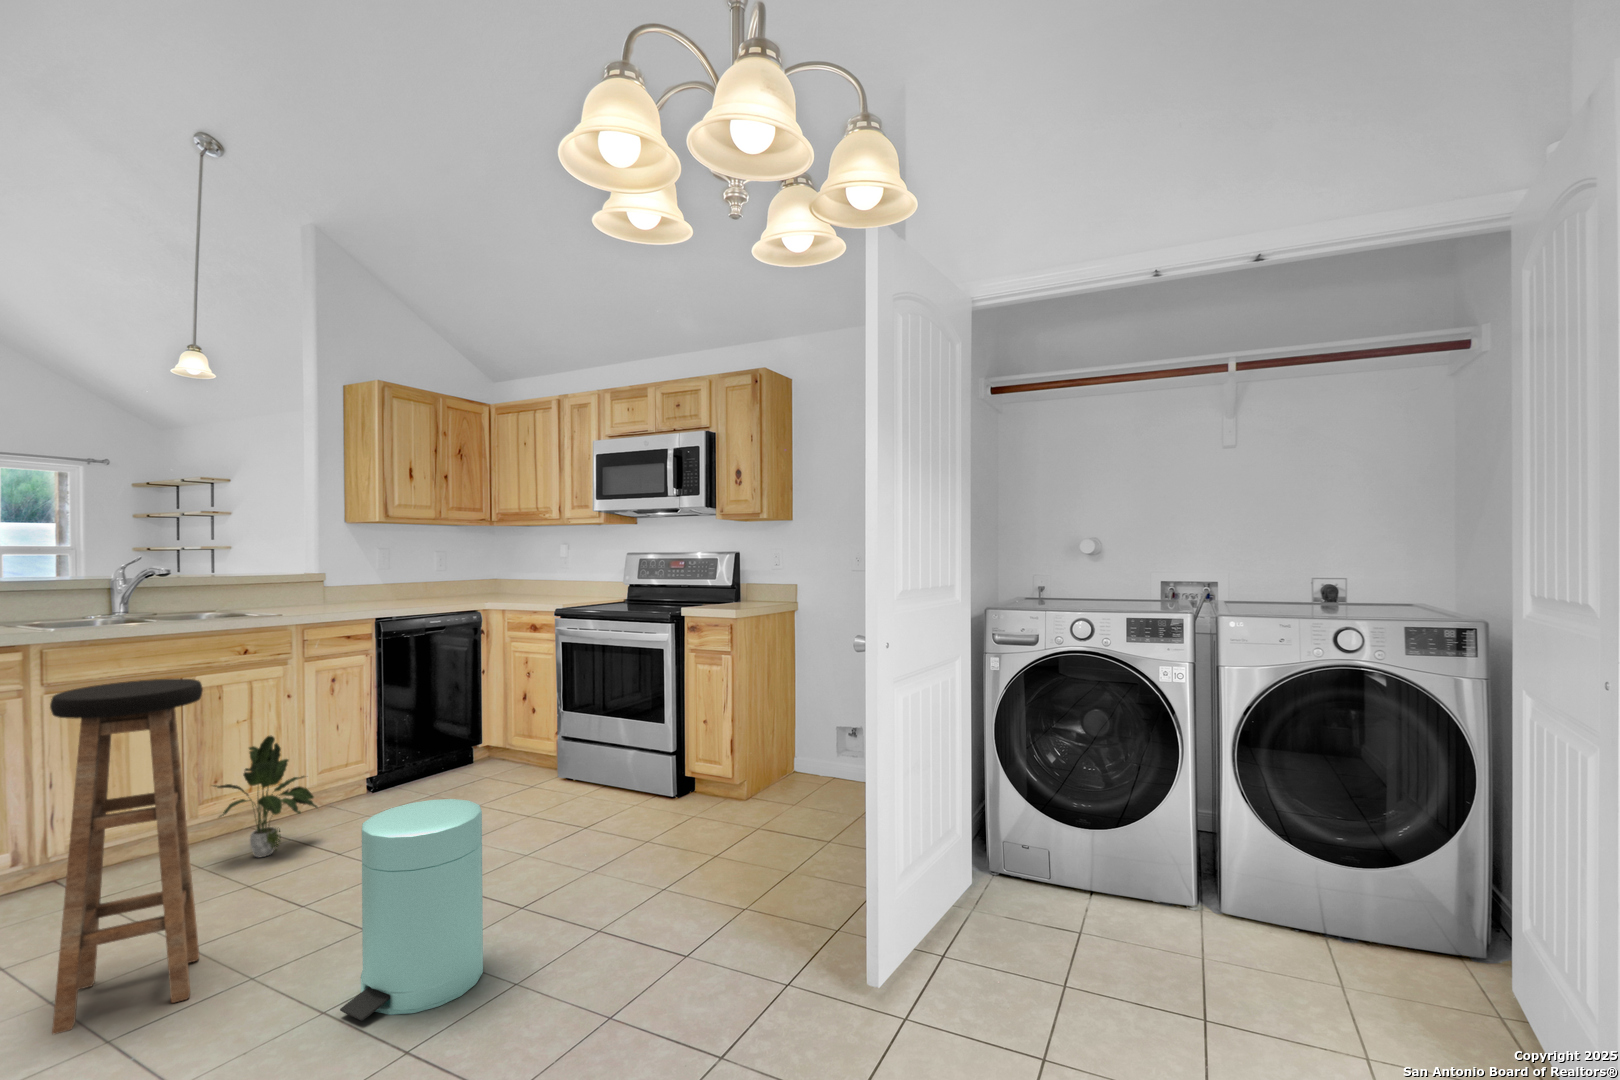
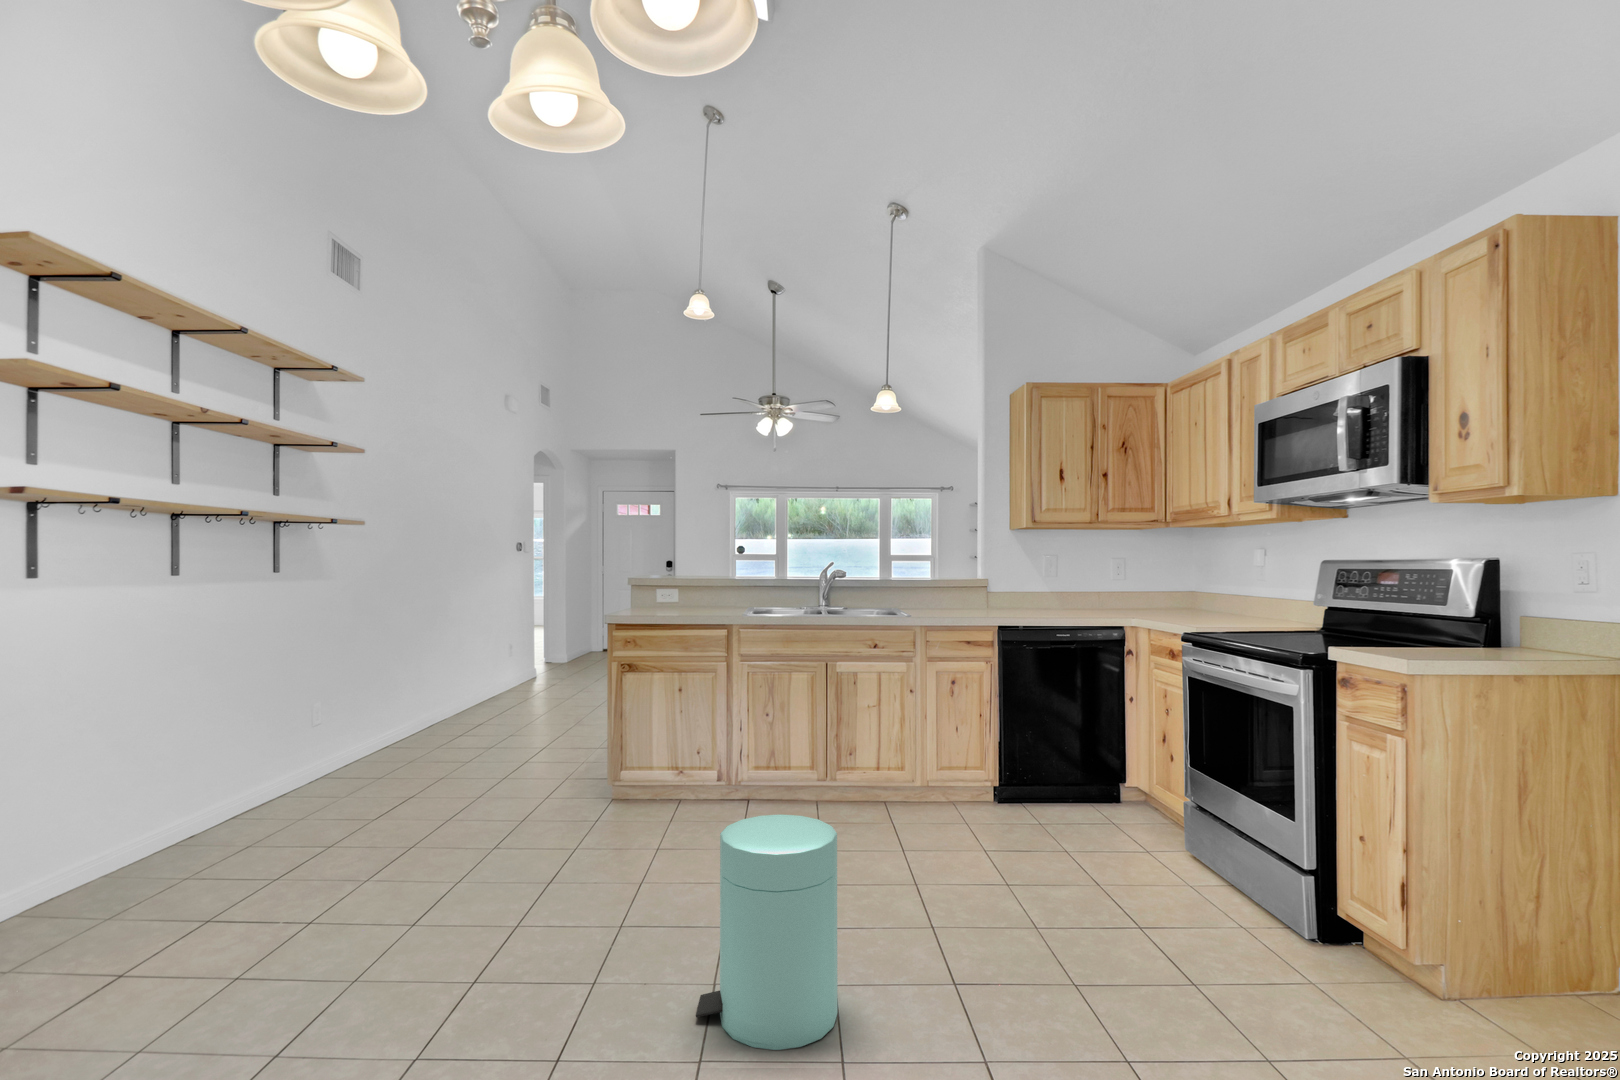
bar stool: present [50,679,203,1034] -> none [612,652,723,925]
potted plant: present [215,736,317,857] -> none [817,722,901,833]

